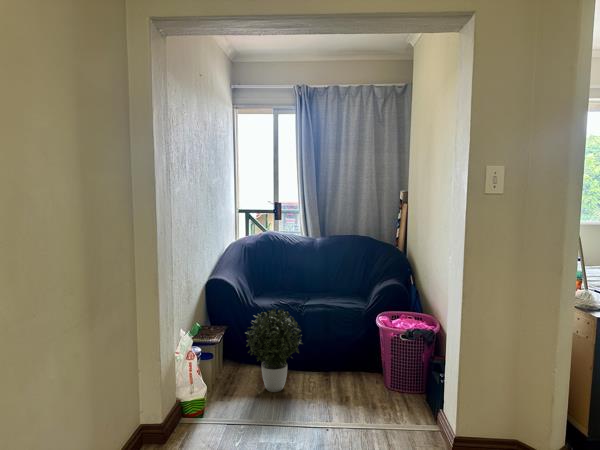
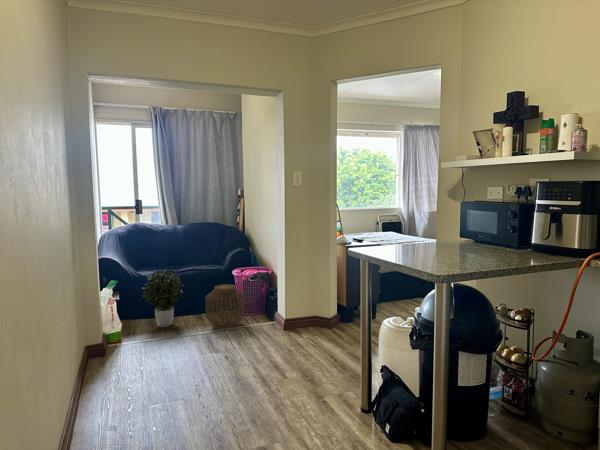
woven basket: none [327,345,389,420] -> present [206,284,245,329]

